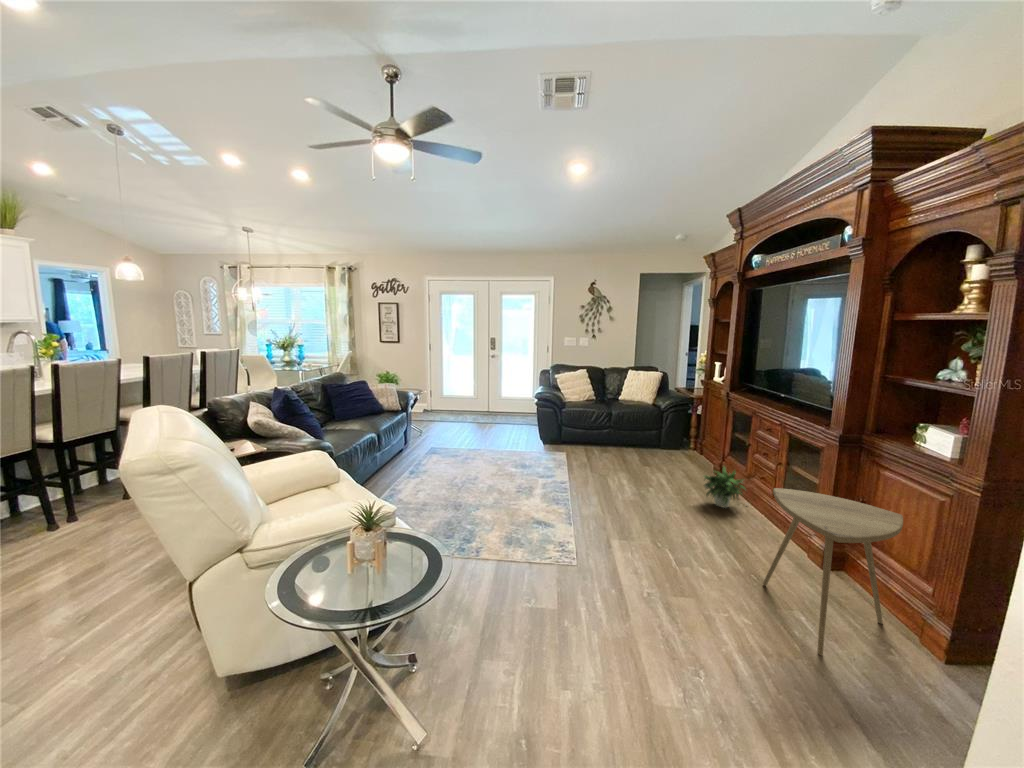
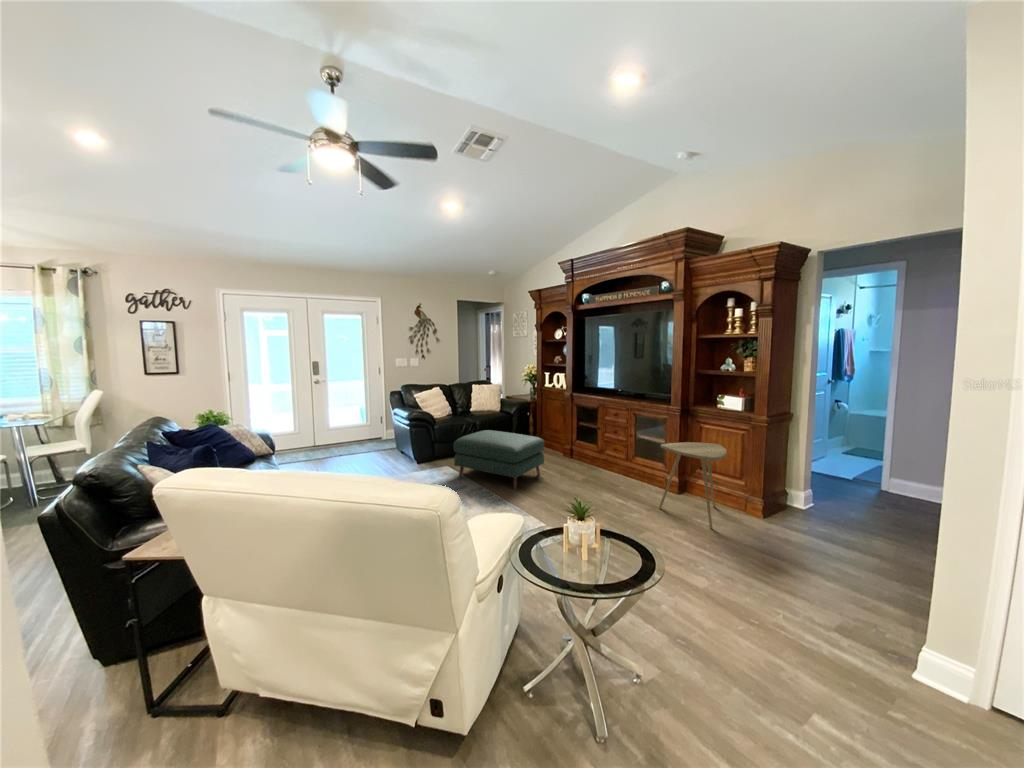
ottoman: none [555,422,657,496] -> present [454,430,544,489]
potted plant: present [704,467,745,508] -> none [578,446,607,475]

